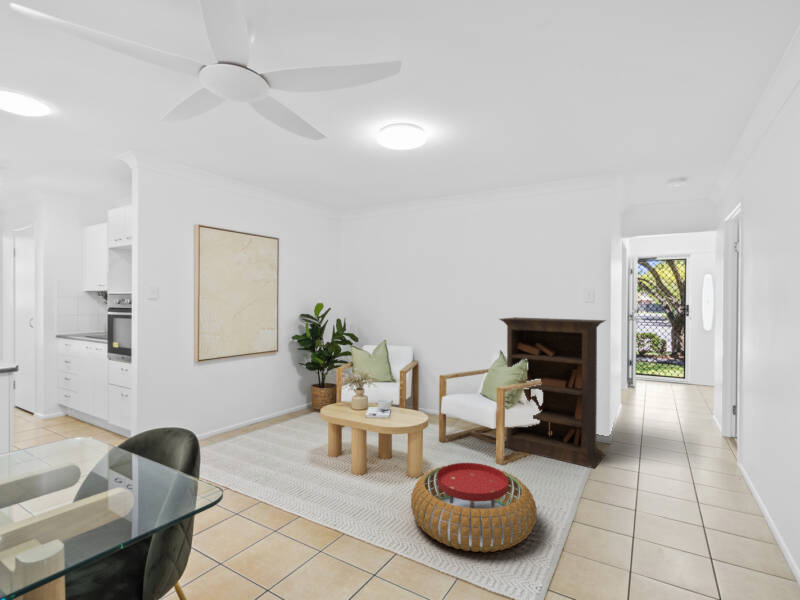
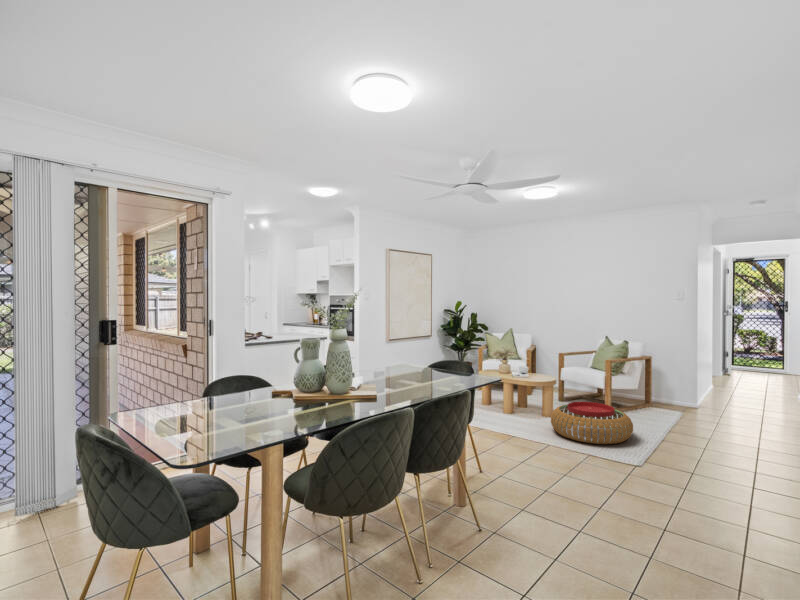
bookcase: present [500,317,605,468] -> none [606,311,693,419]

